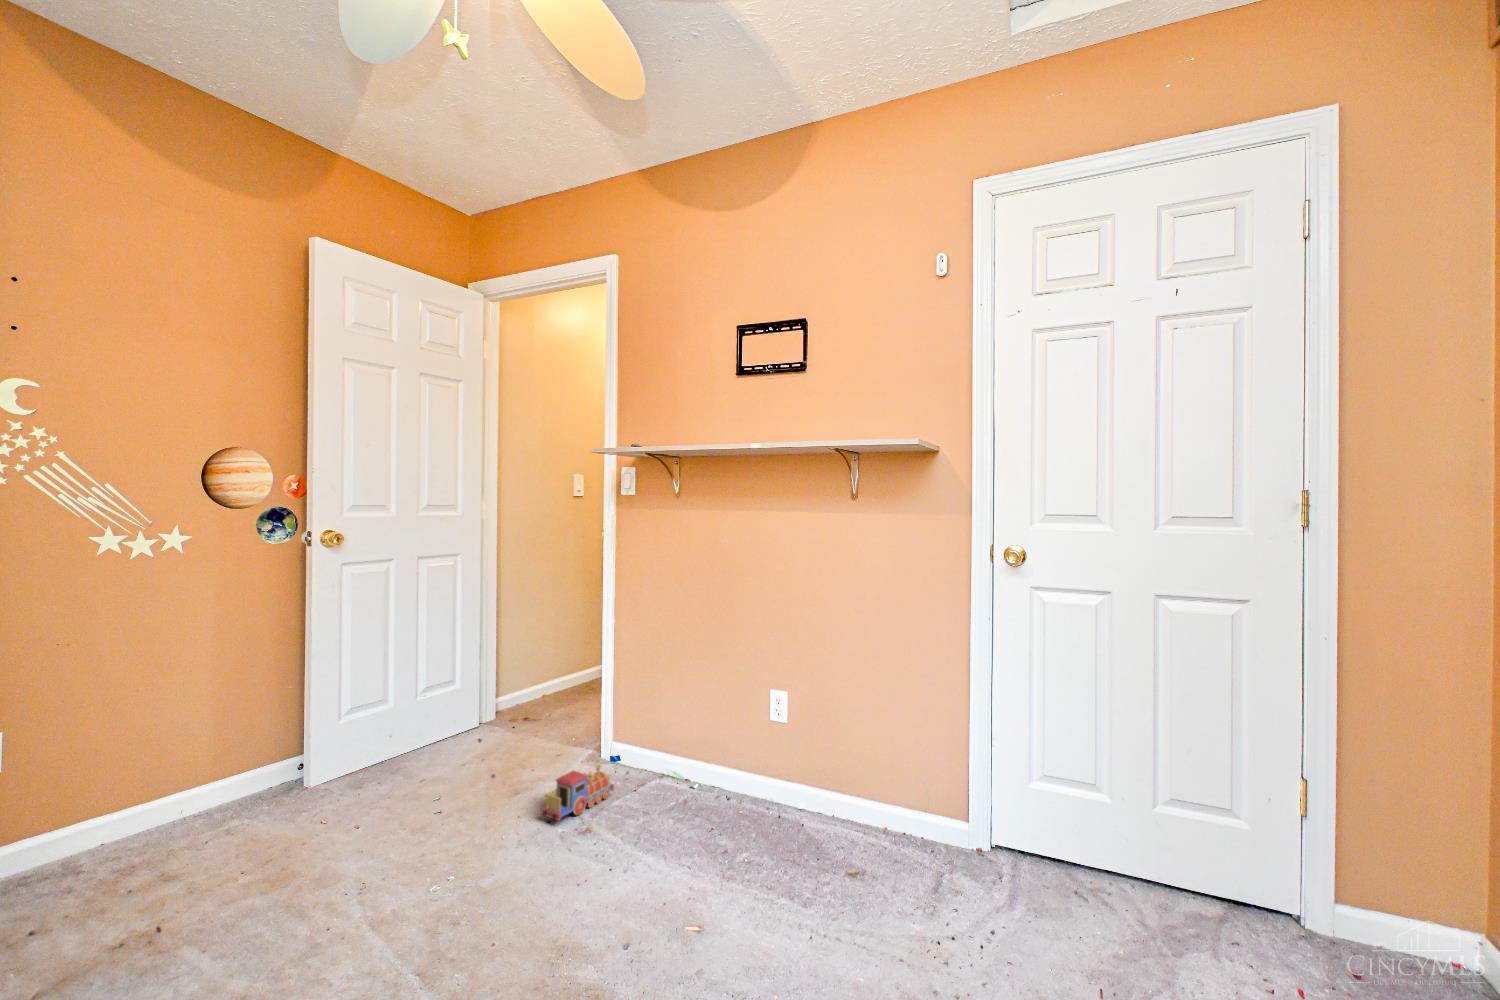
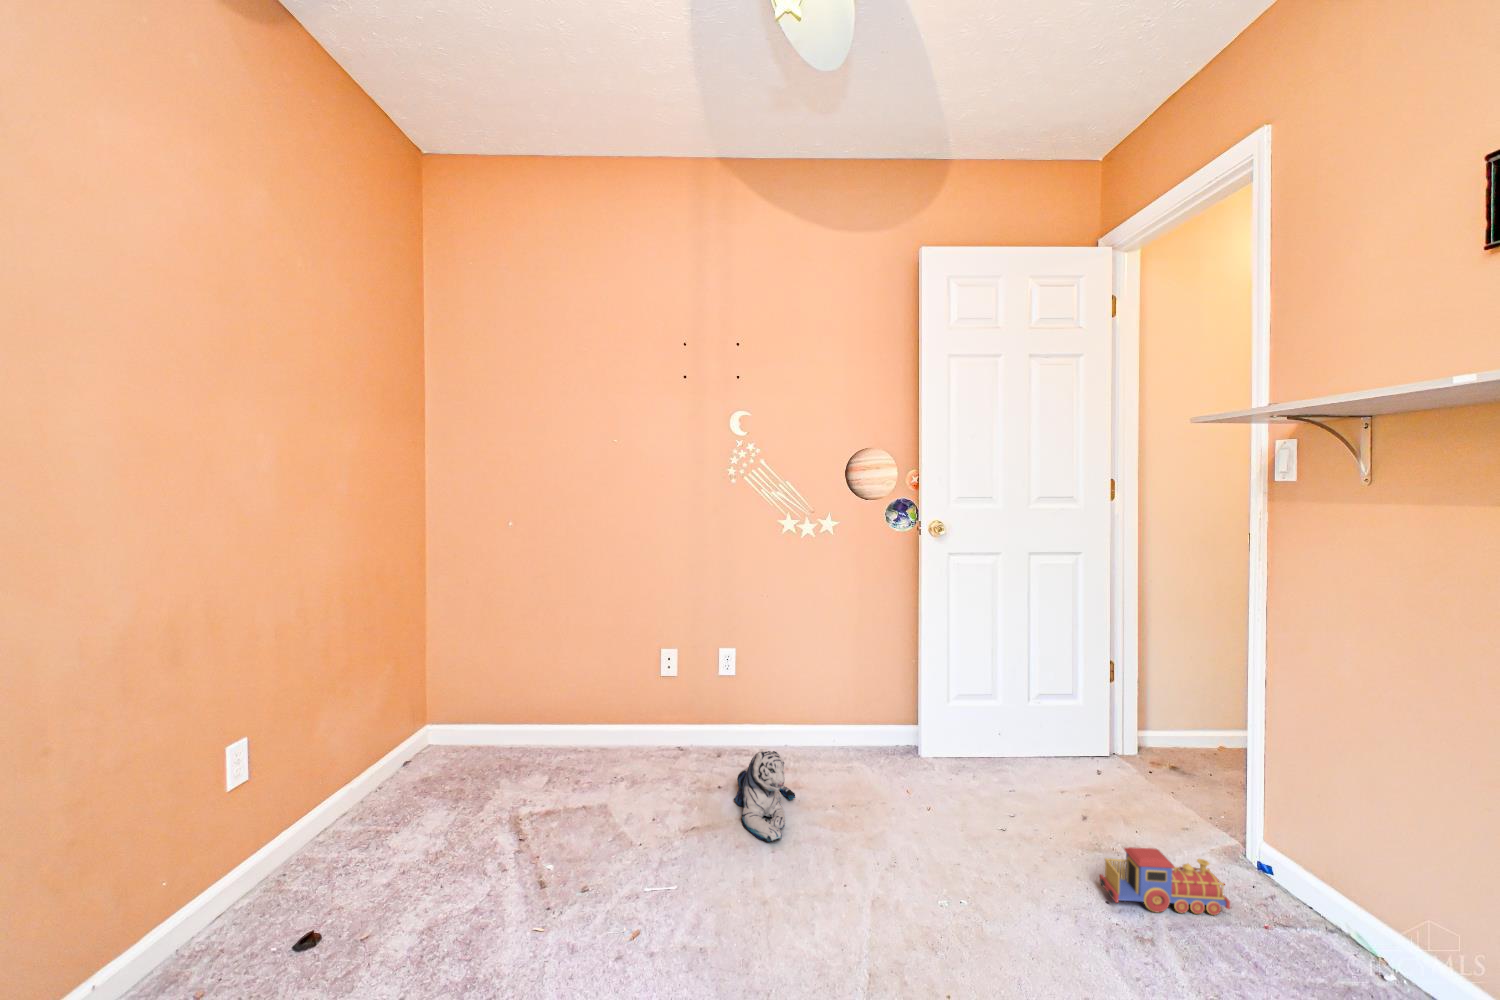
plush toy: none [102,852,239,966] -> present [734,751,795,842]

